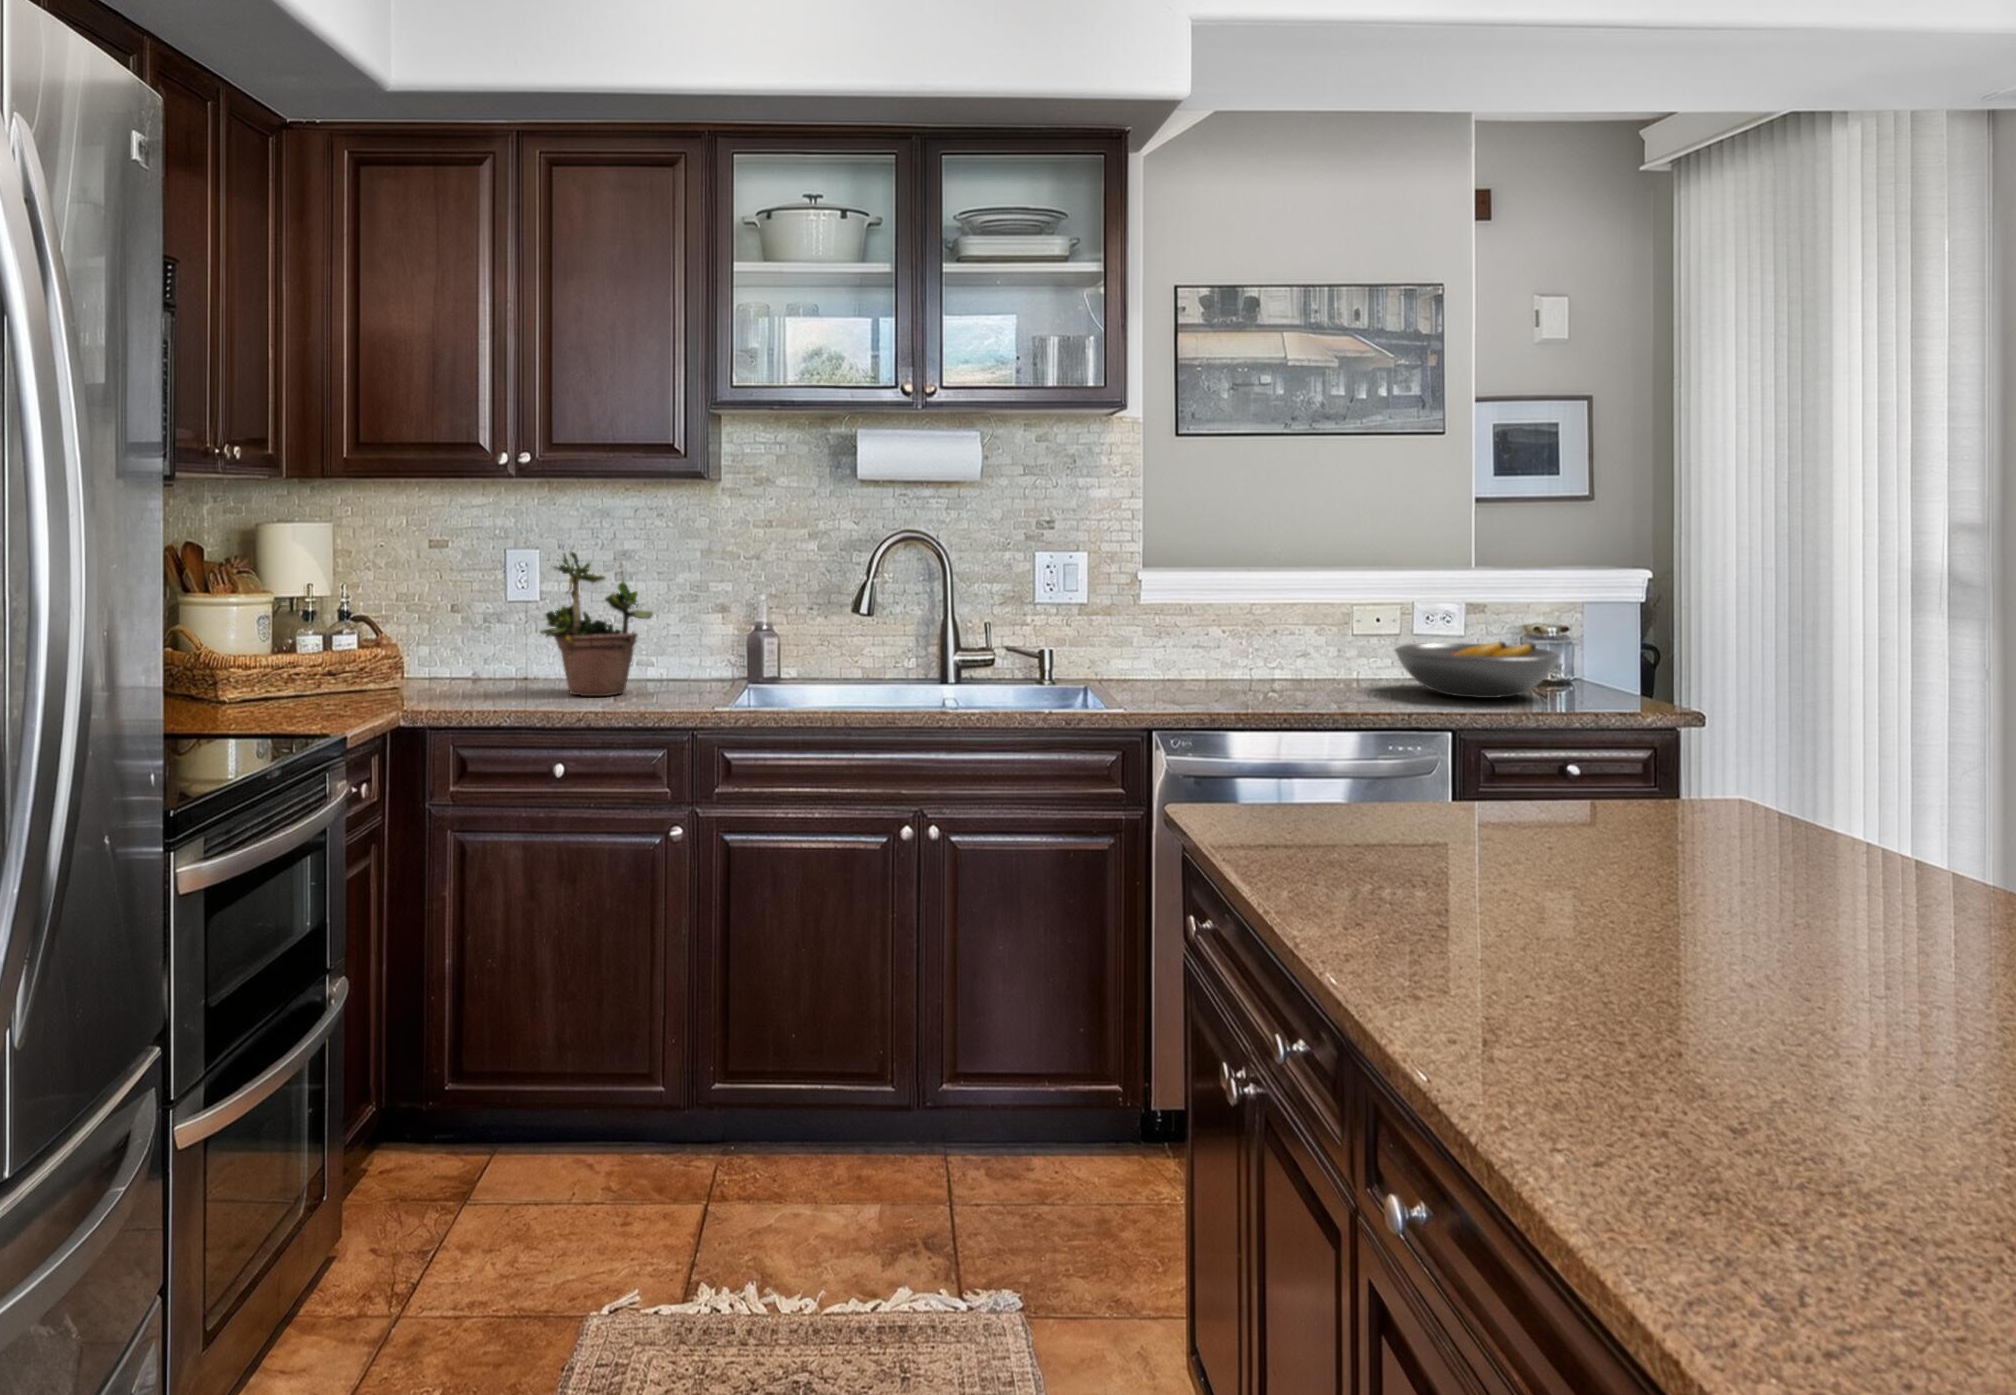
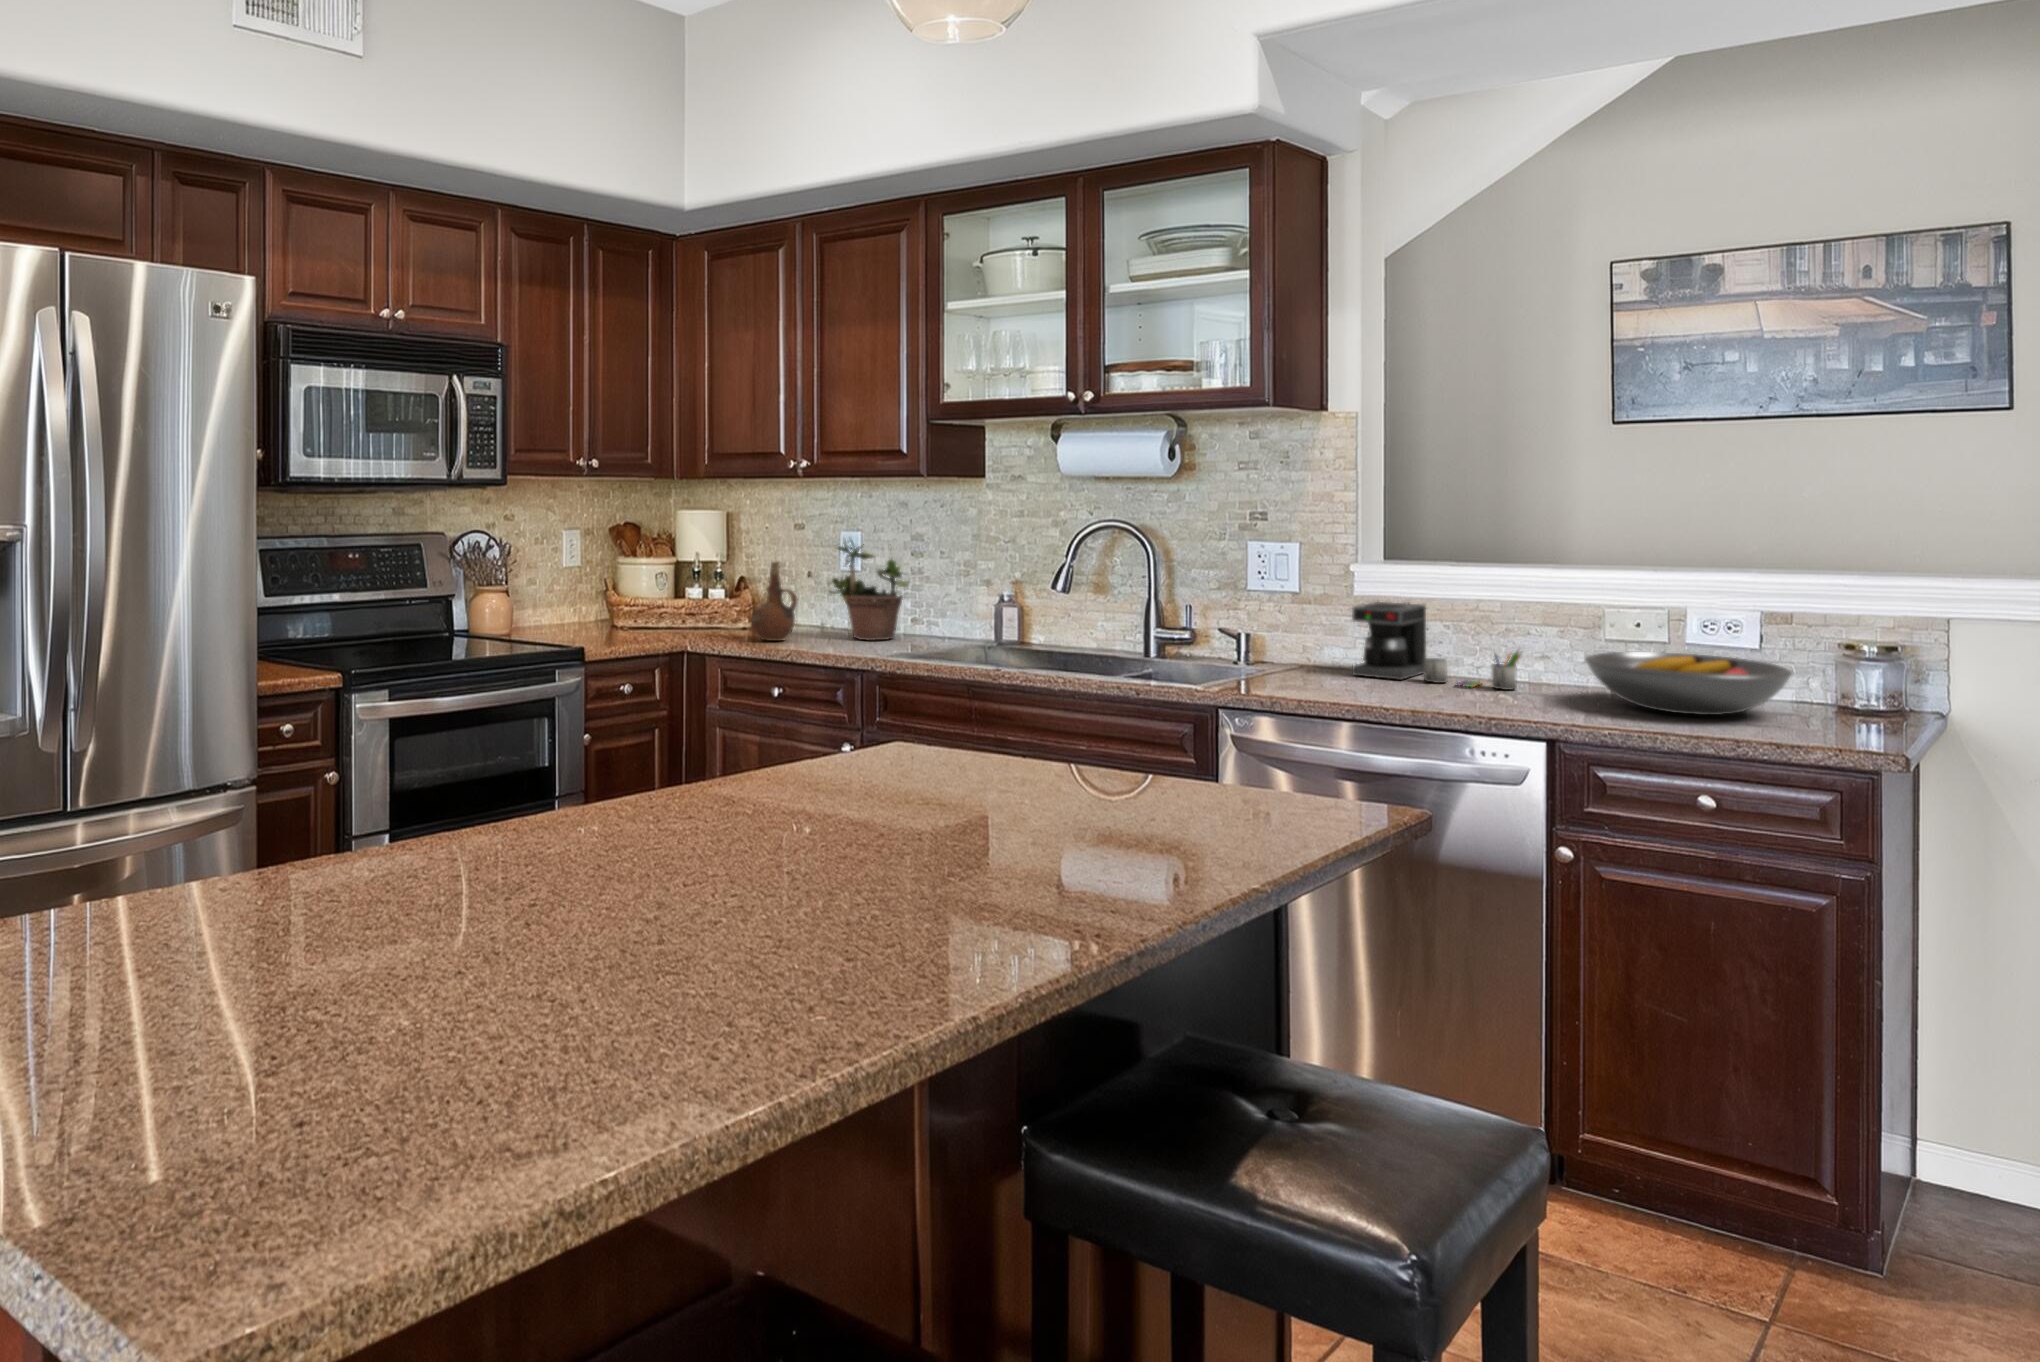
ceramic pitcher: none [435,590,506,707] -> present [751,562,797,641]
coffee maker: none [1173,609,1333,691] -> present [1352,602,1521,690]

